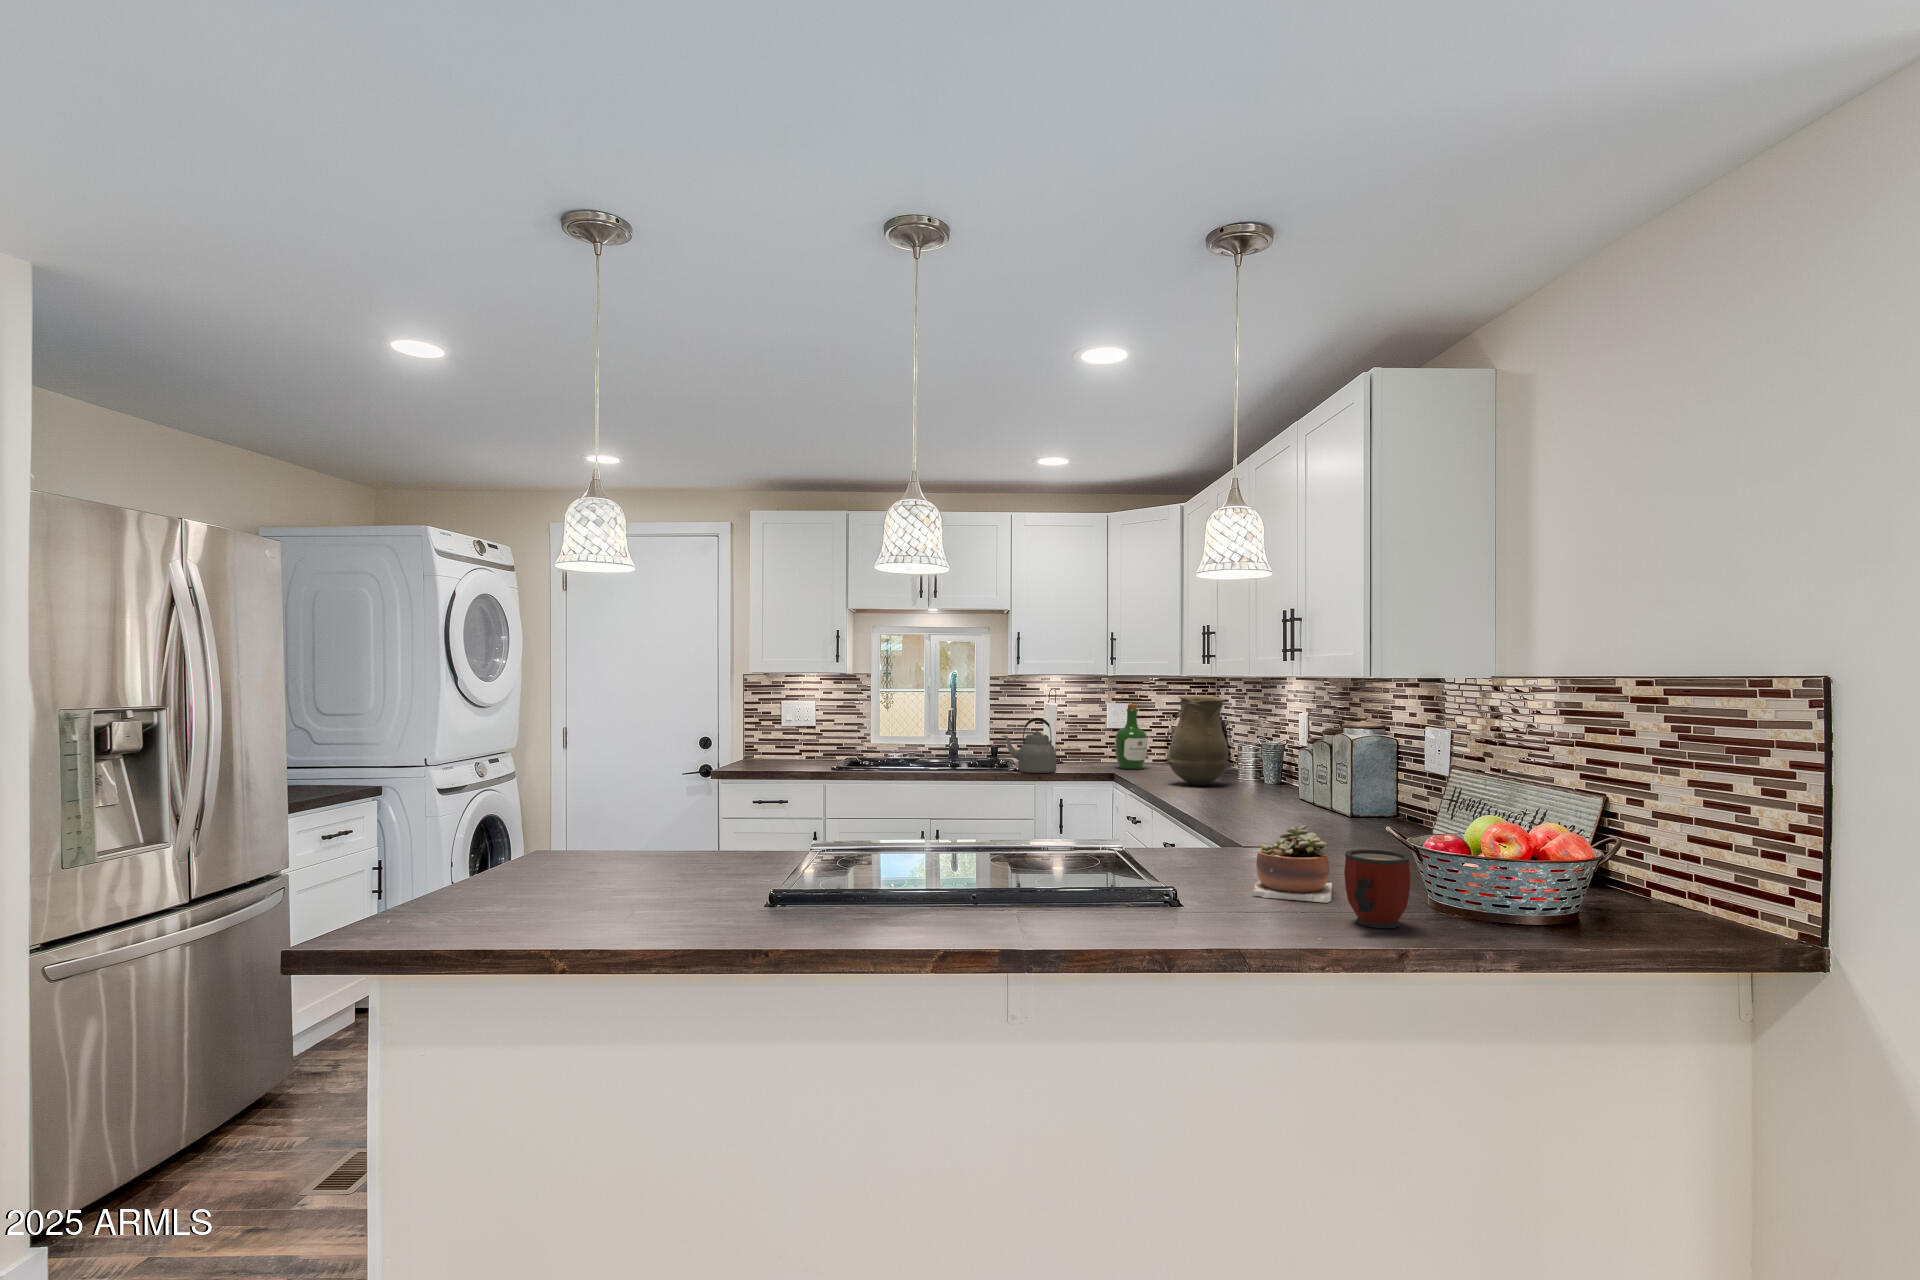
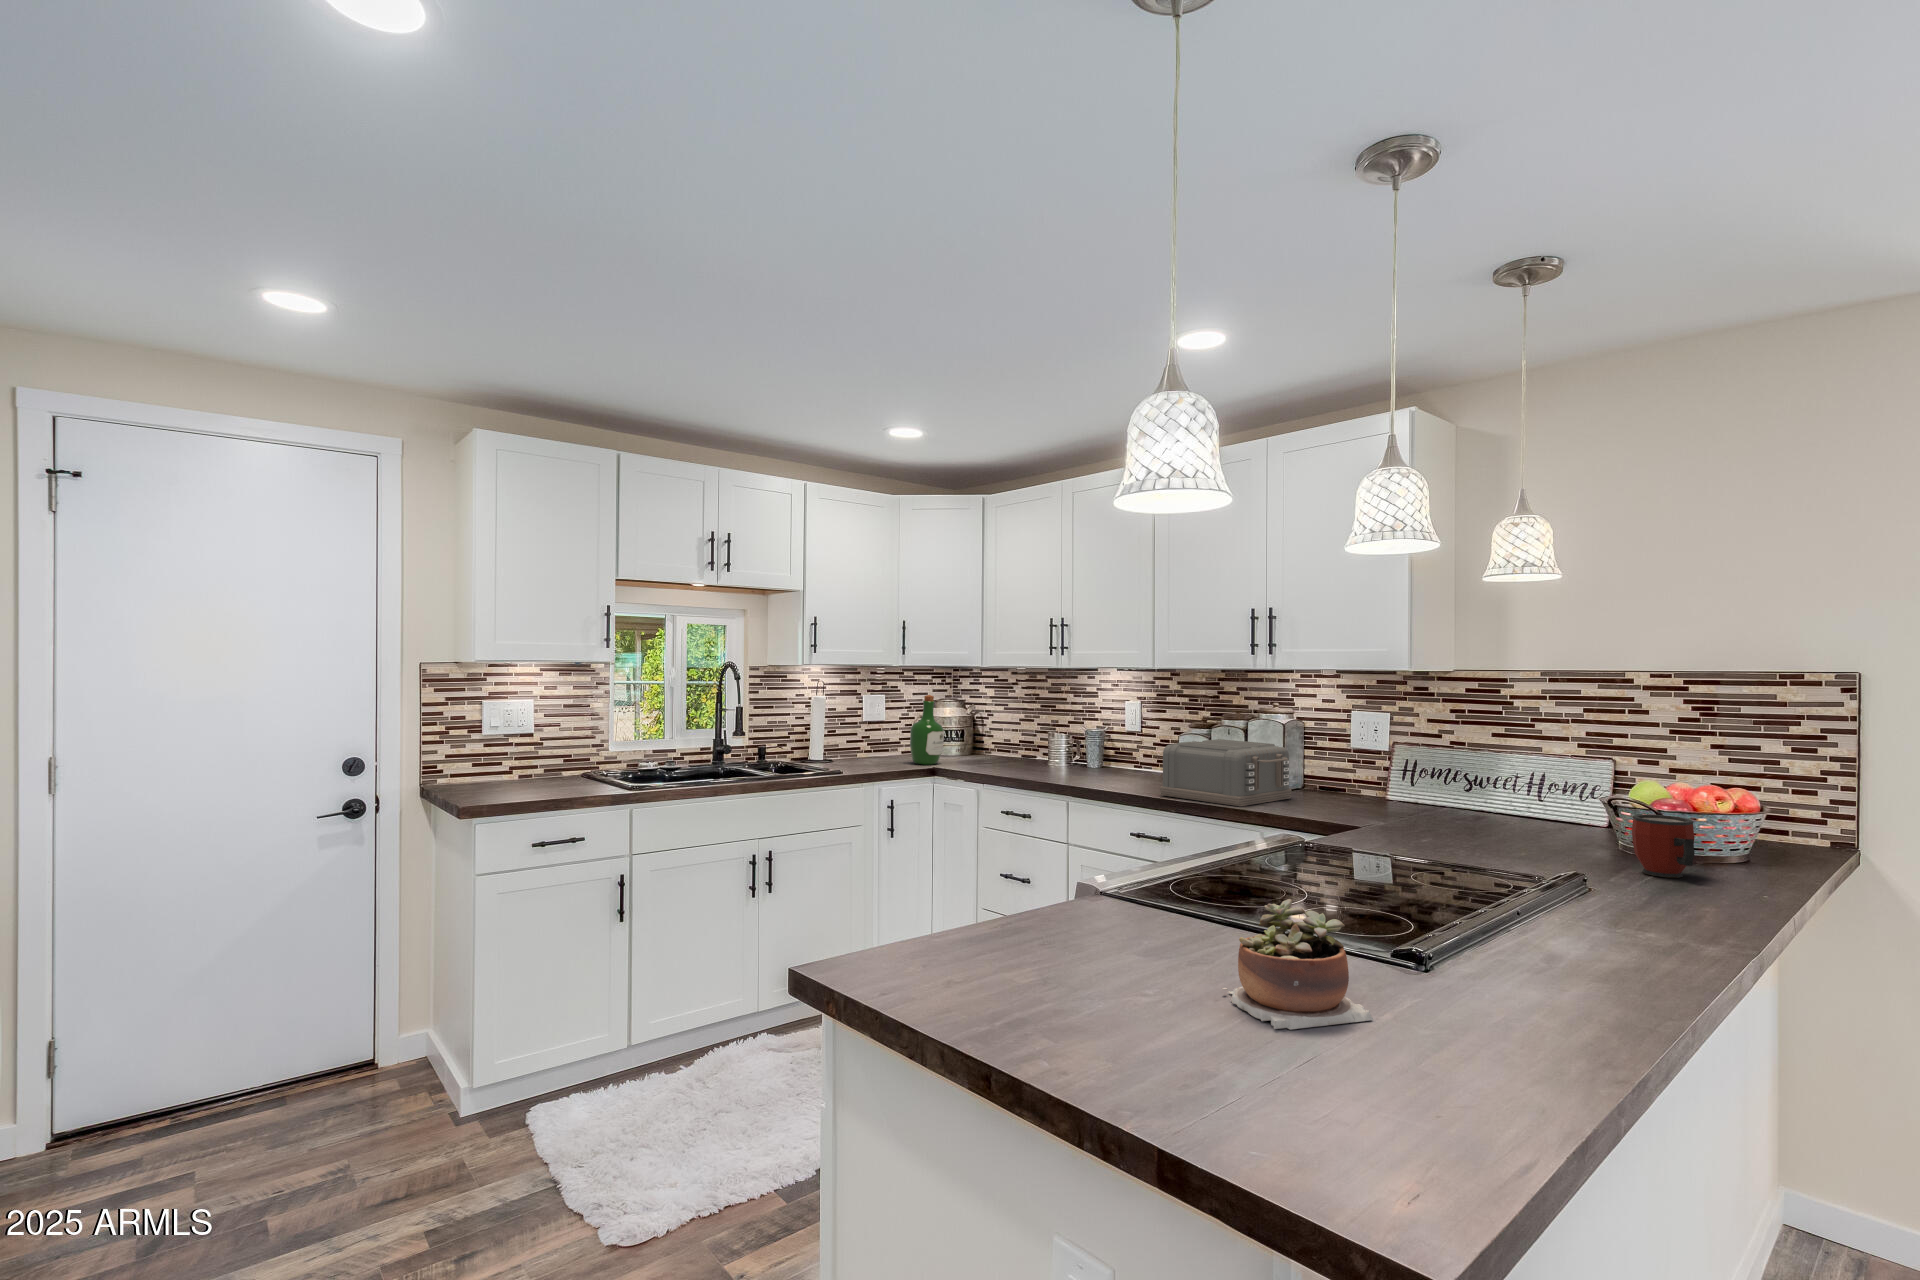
vase: present [1166,696,1230,785] -> none [1027,686,1082,776]
kettle: present [1001,718,1056,773] -> none [817,713,879,775]
toaster: none [1210,754,1339,822] -> present [1160,739,1292,806]
succulent plant: present [1252,825,1332,903] -> present [1222,899,1374,1029]

